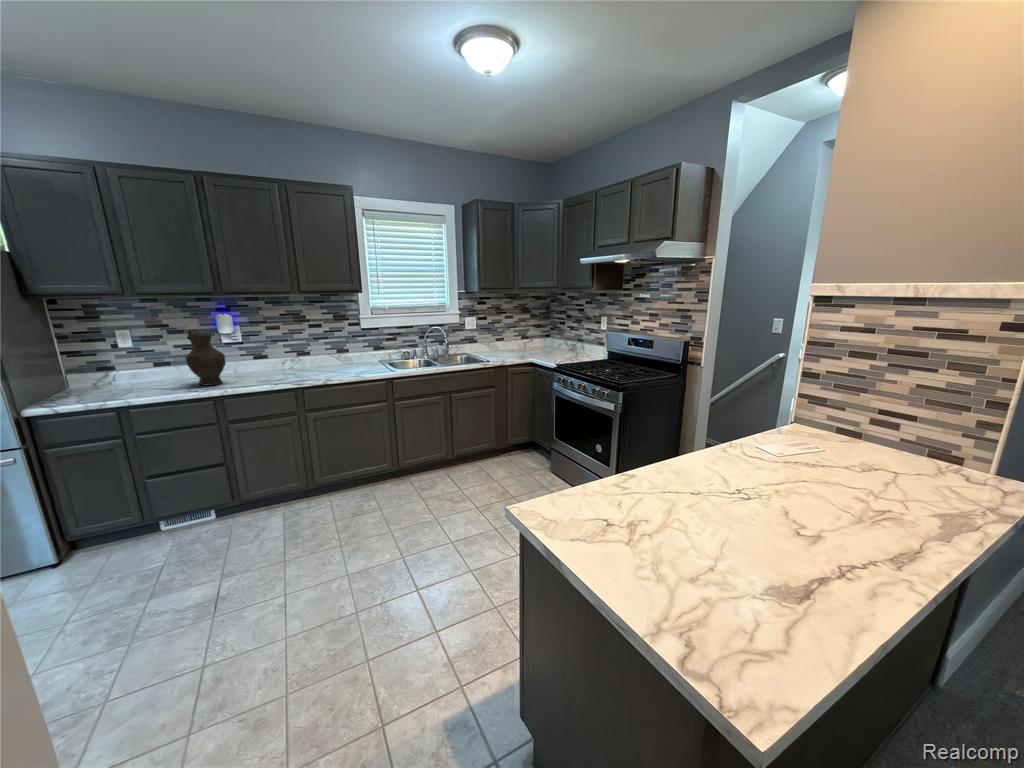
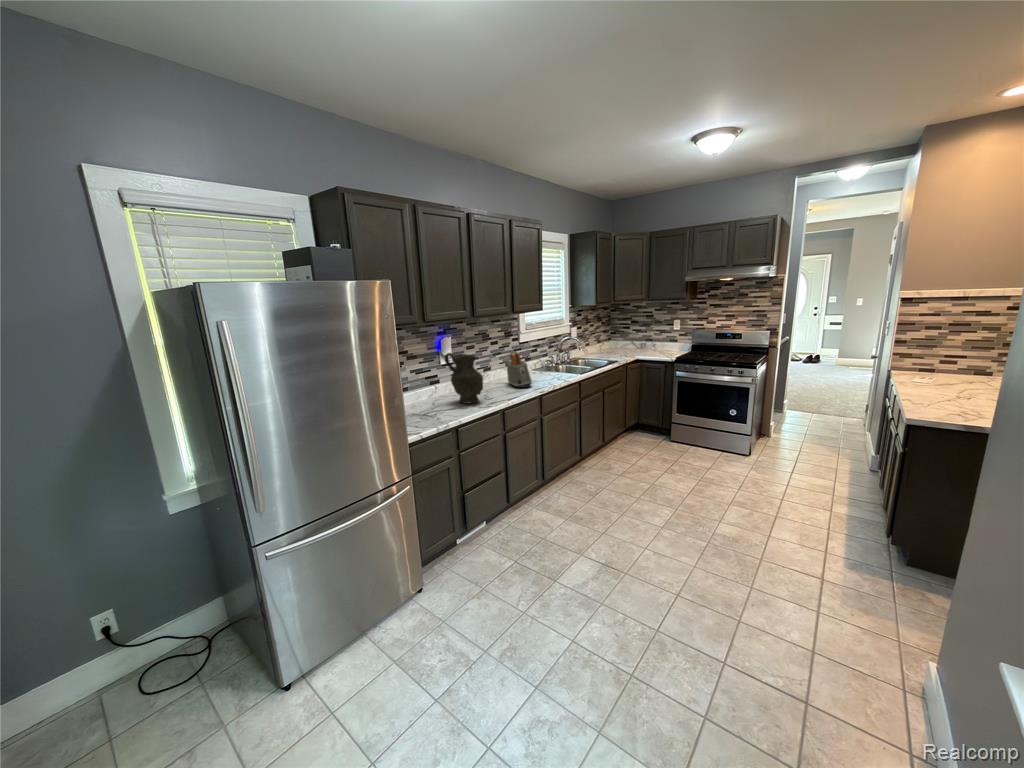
toaster: none [294,337,331,377] -> present [507,352,532,388]

